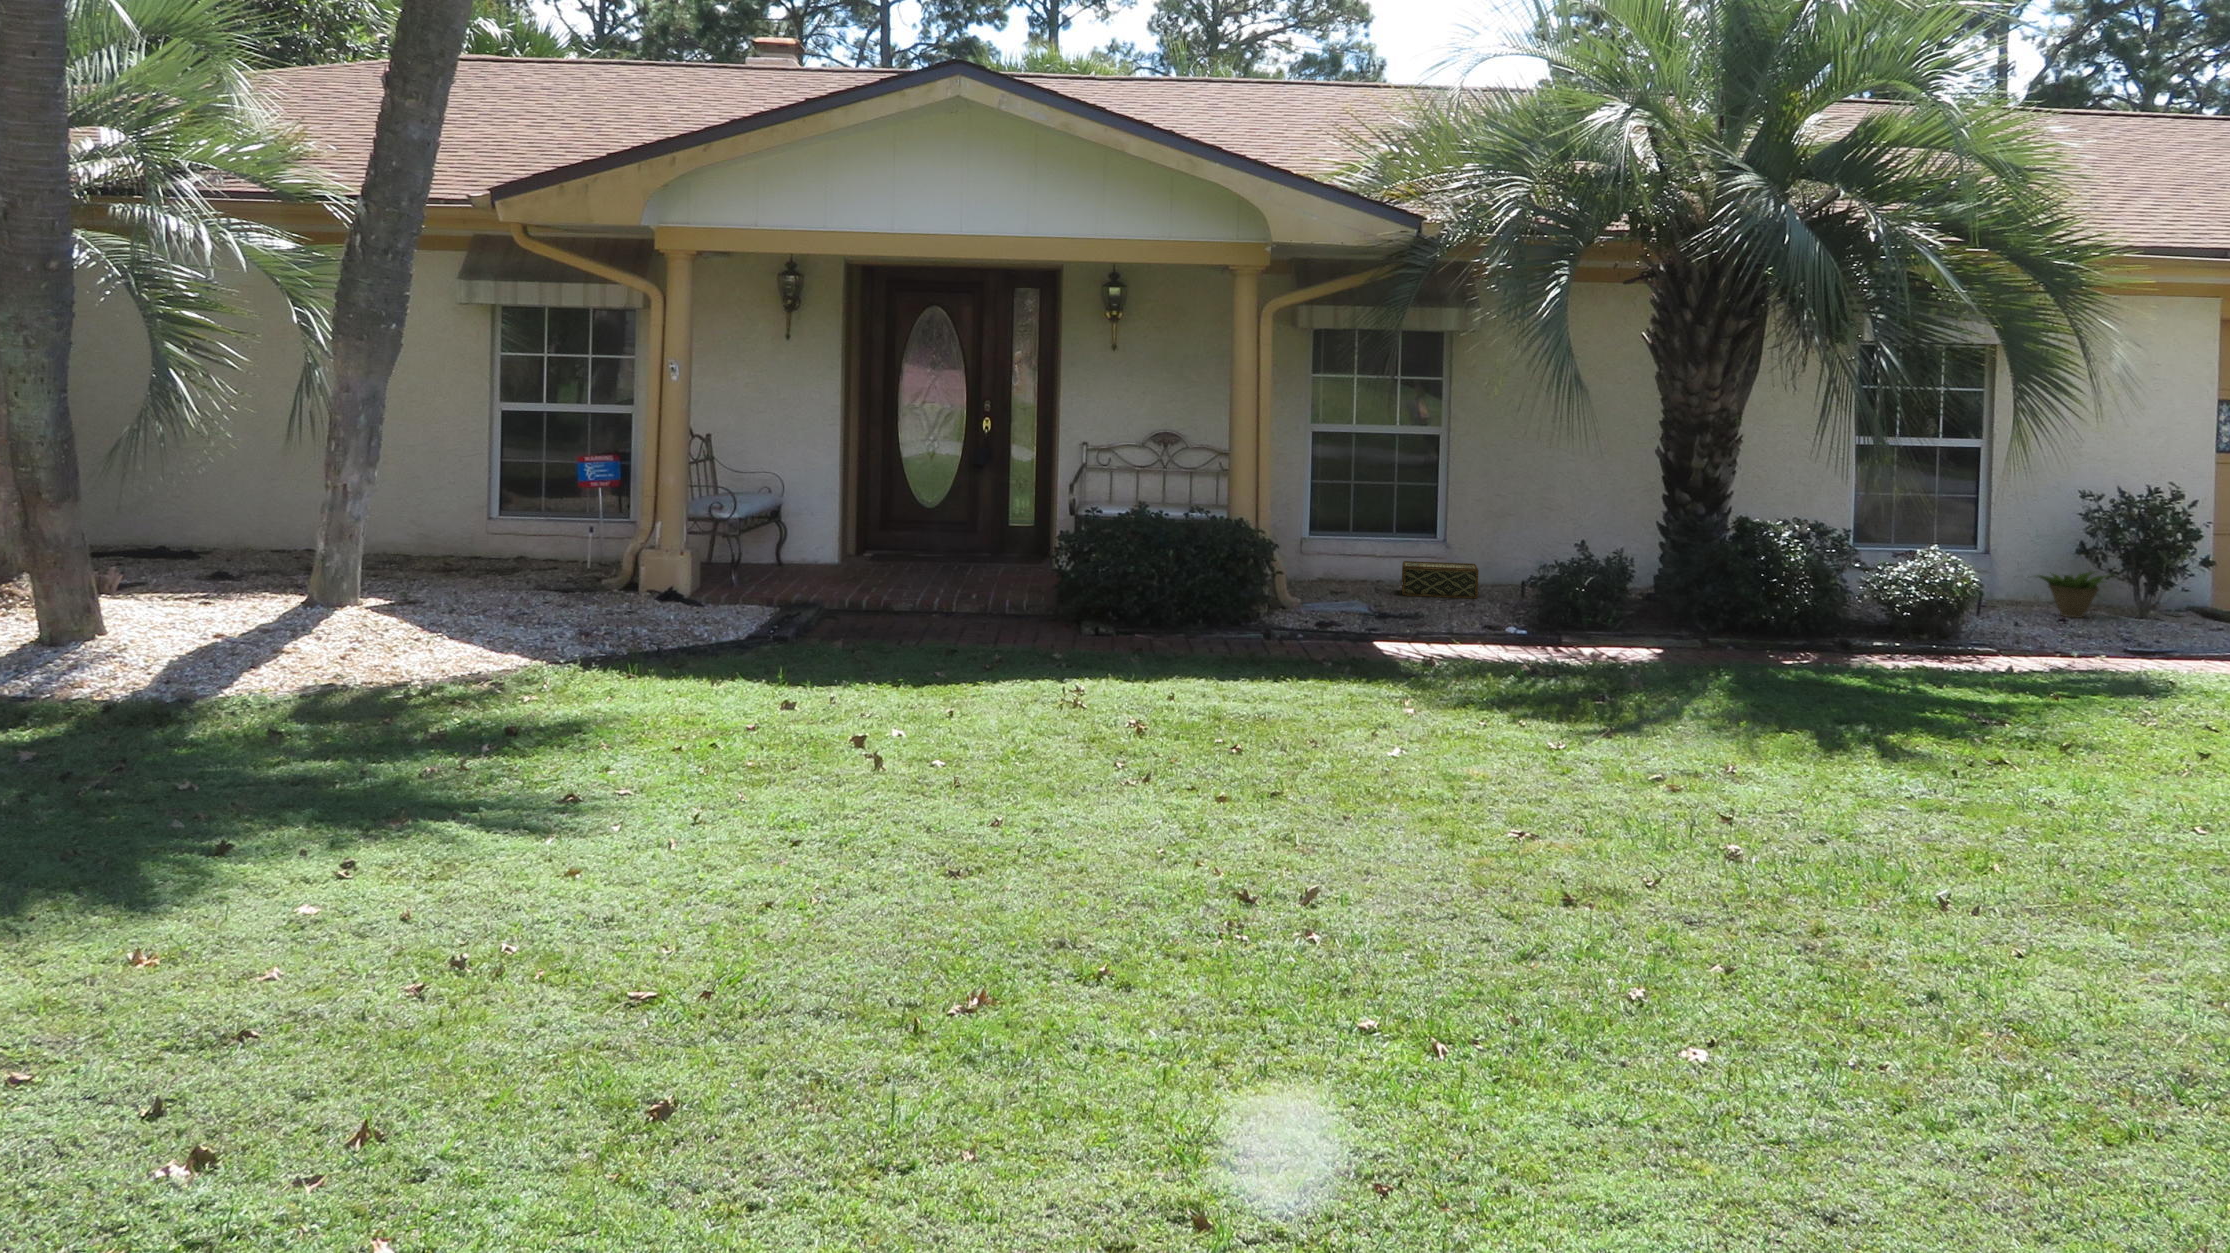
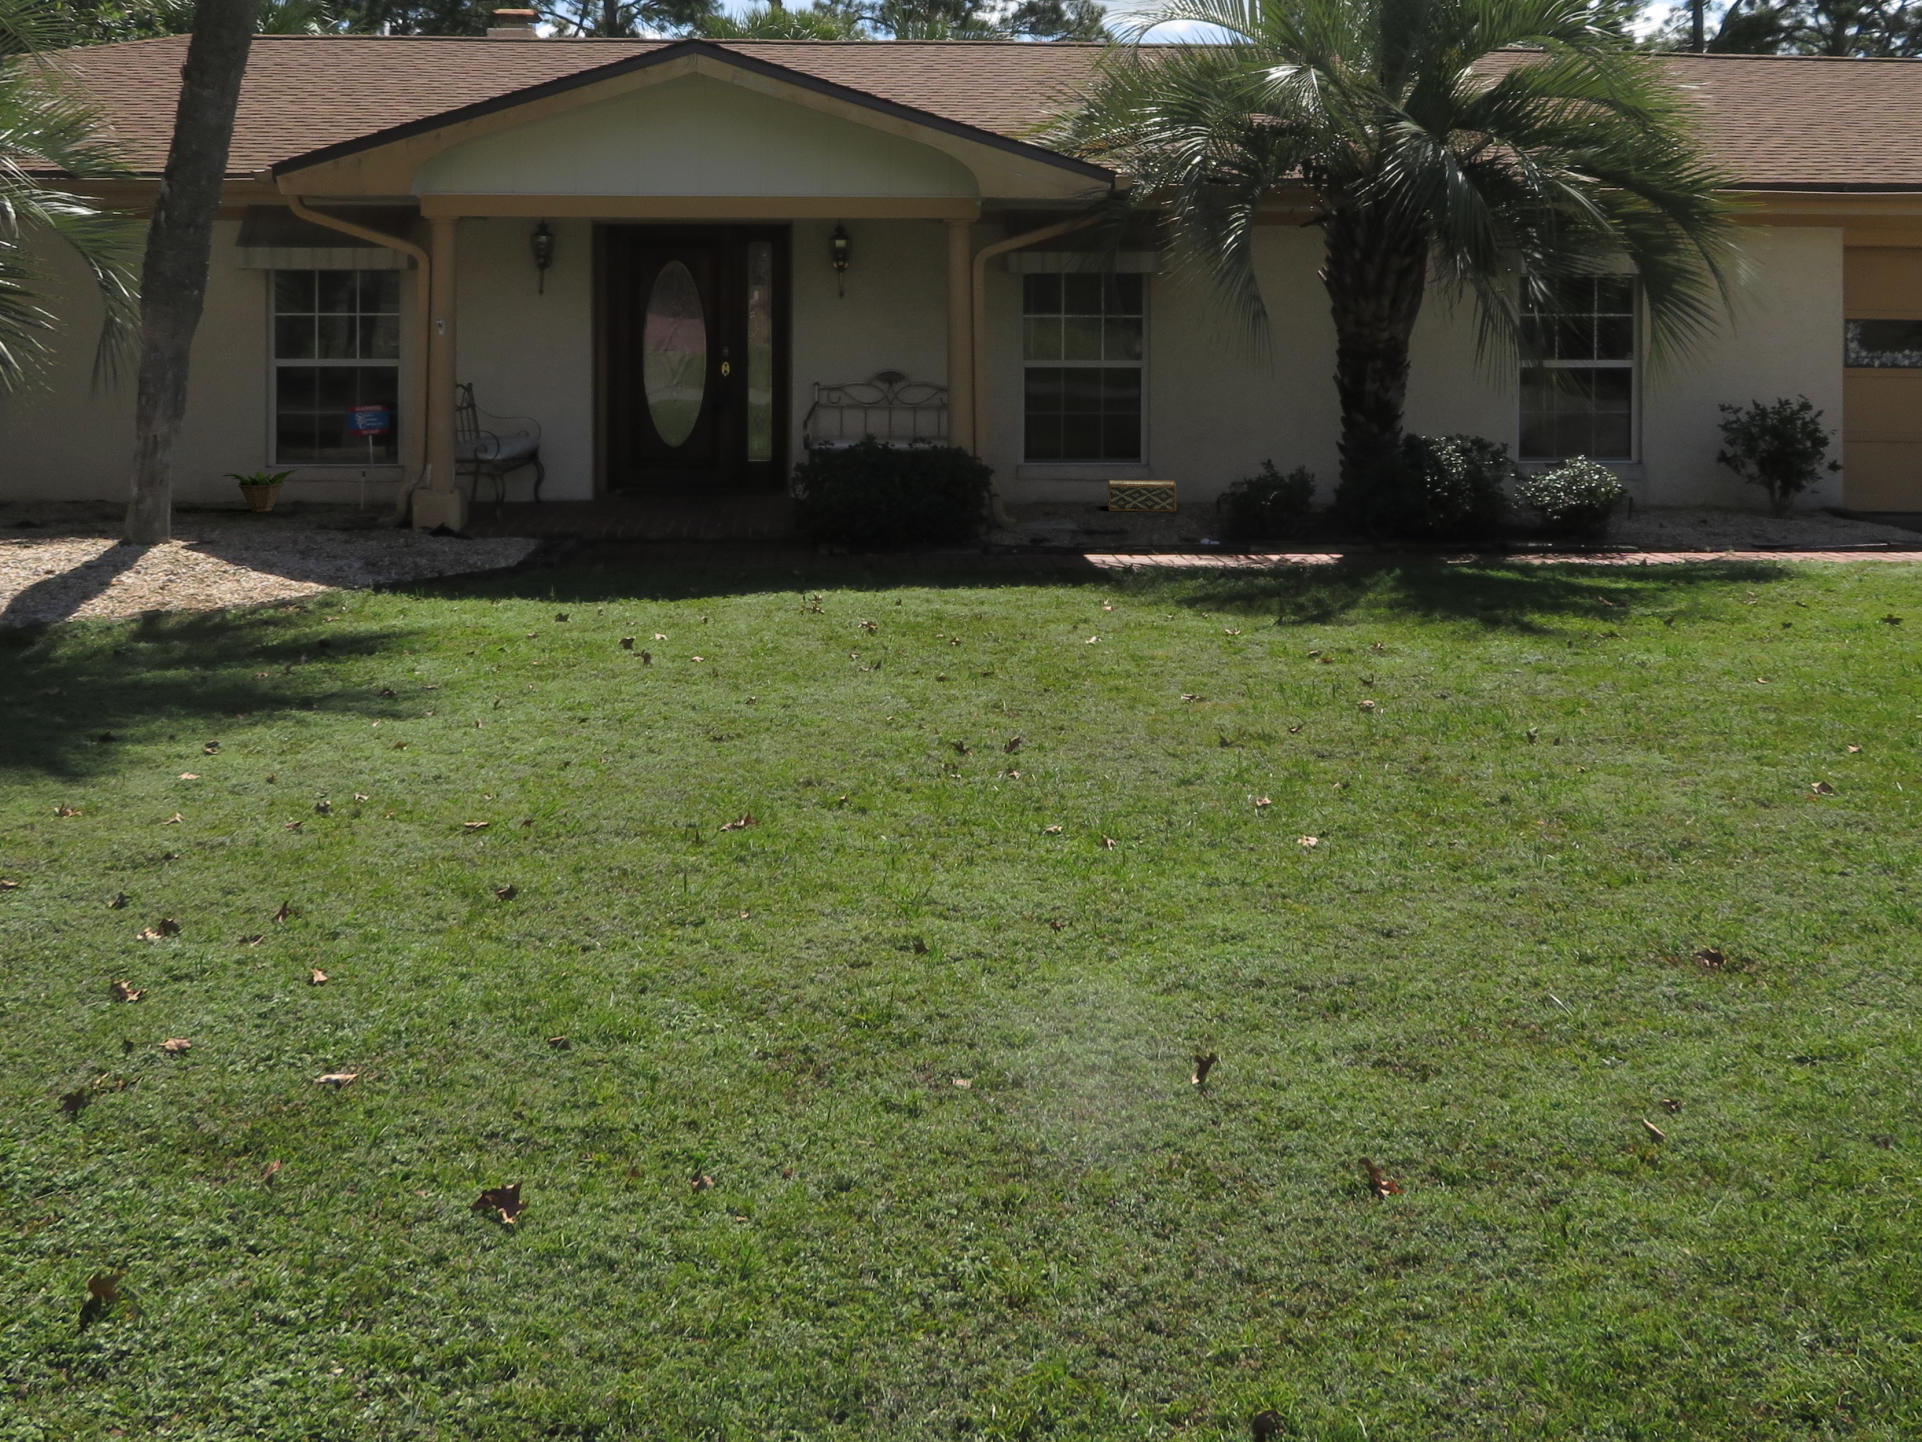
decorative plant: present [2037,572,2107,618] -> present [224,469,299,512]

